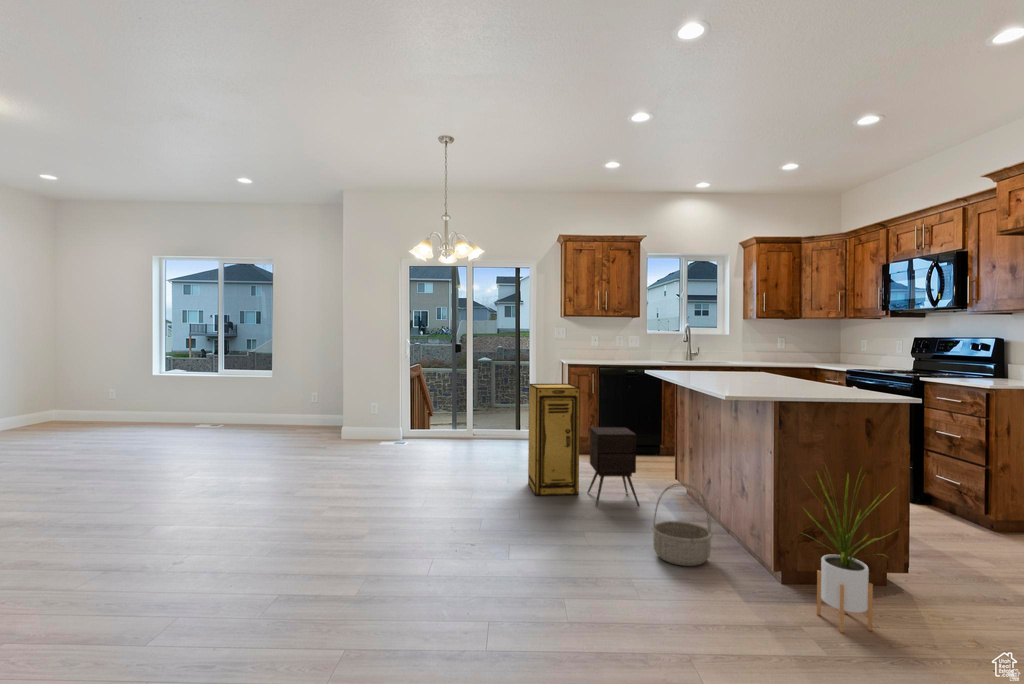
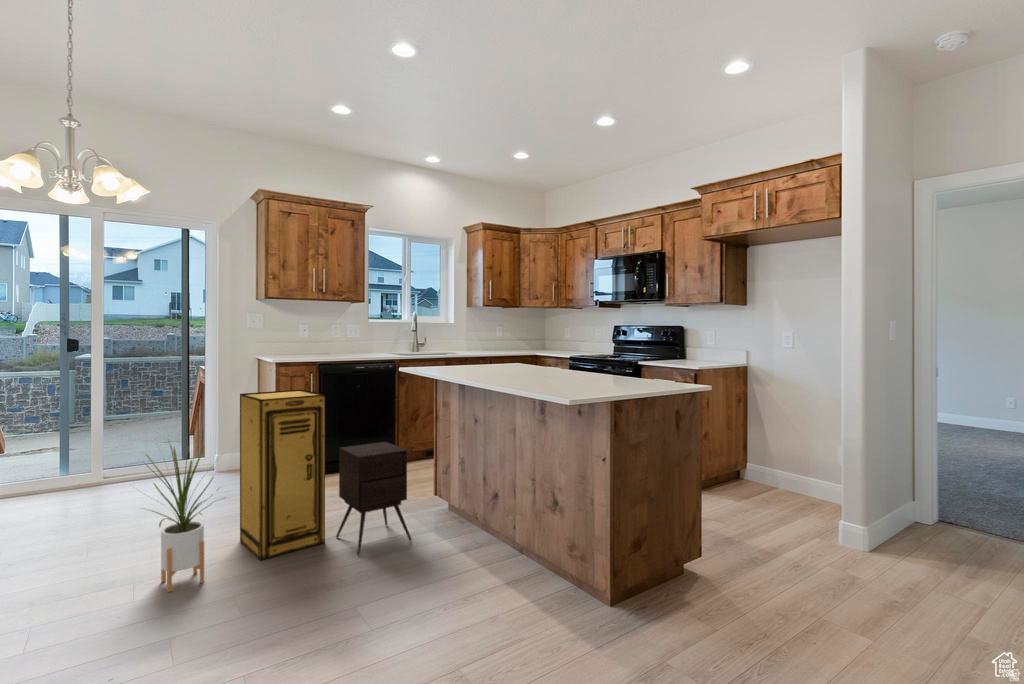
house plant: present [804,473,893,633] -> present [147,446,213,592]
basket: present [652,483,713,566] -> none [466,509,538,616]

